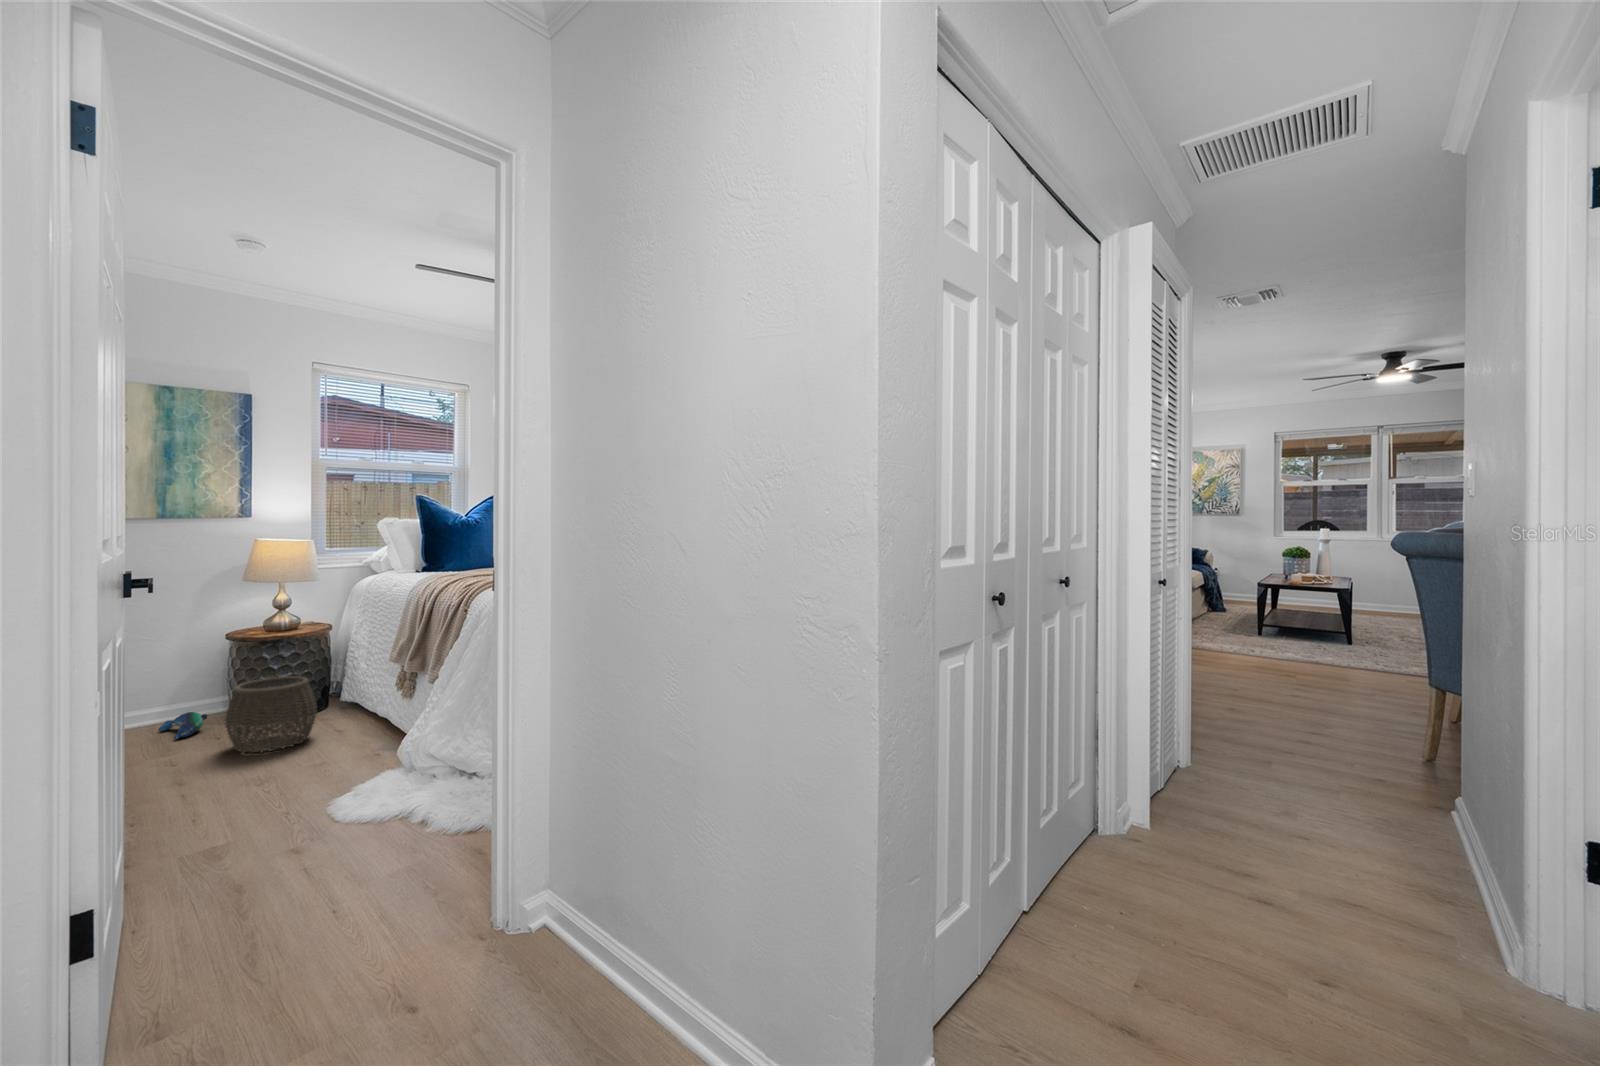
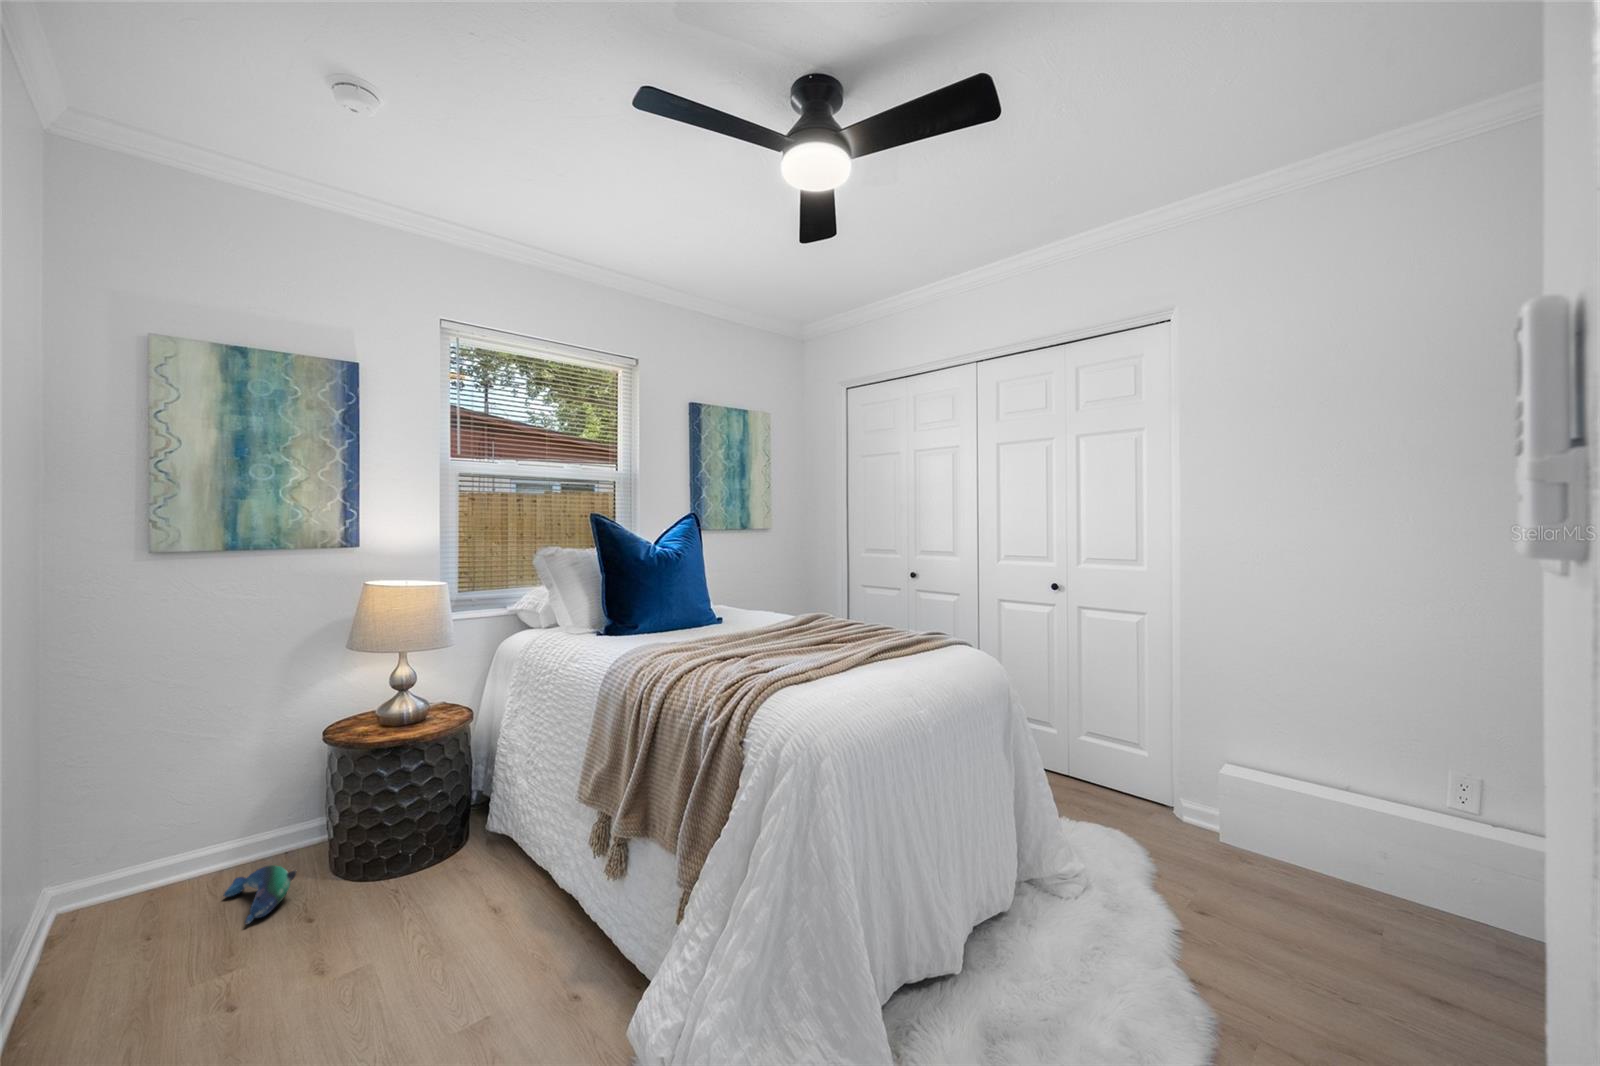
woven basket: present [225,676,317,753] -> none [321,821,468,979]

